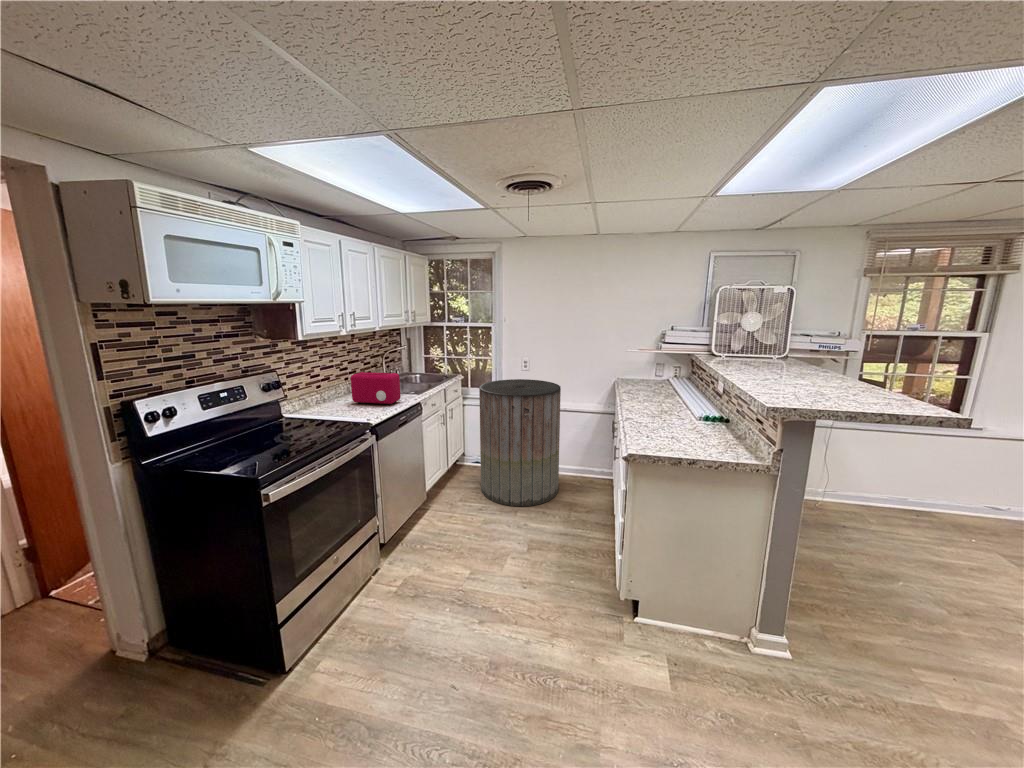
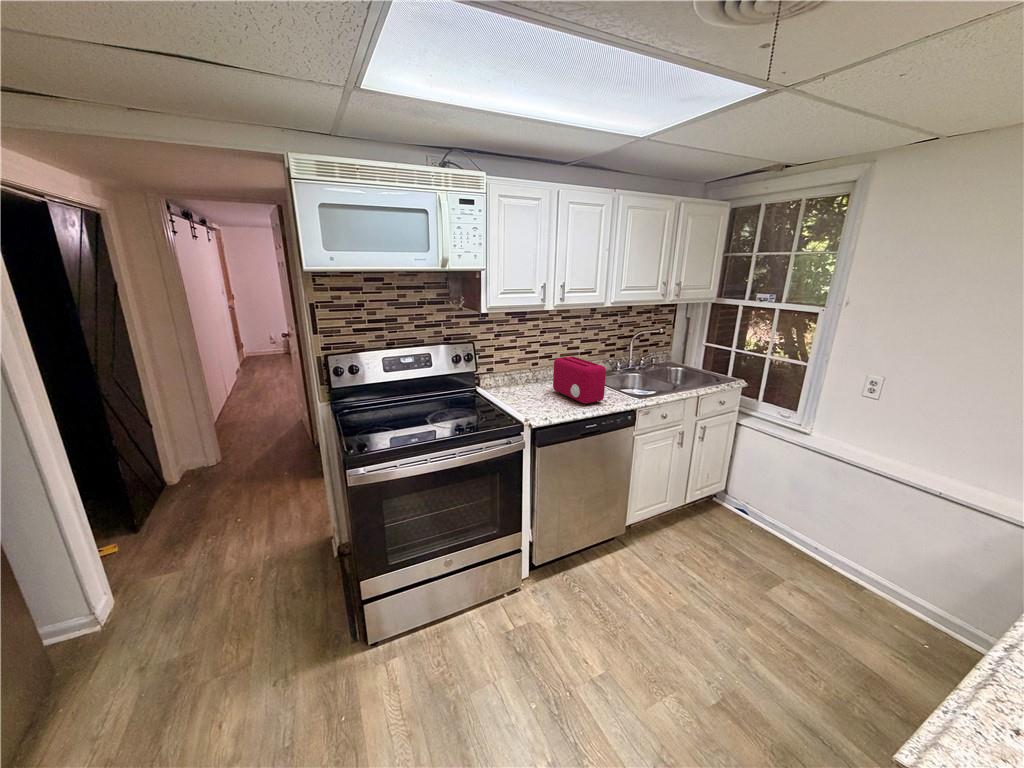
trash can: present [479,379,561,506] -> none [716,404,931,646]

